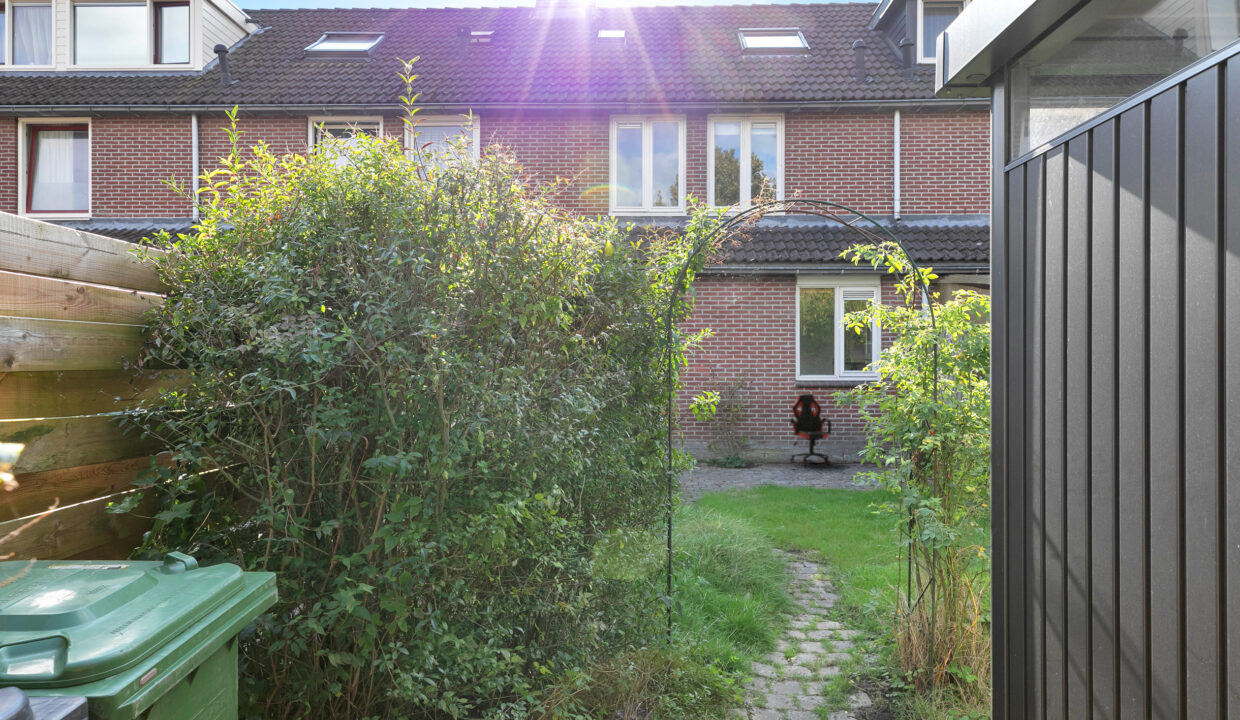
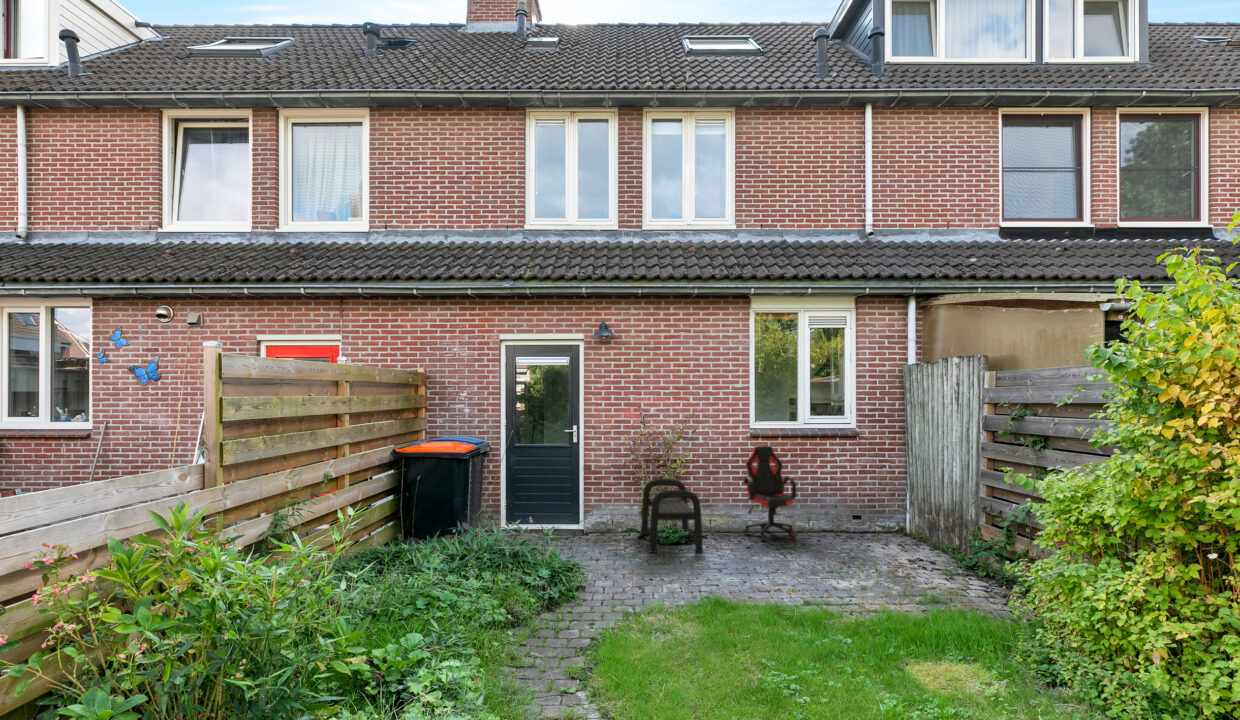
bench: none [710,419,759,470] -> present [641,479,703,553]

